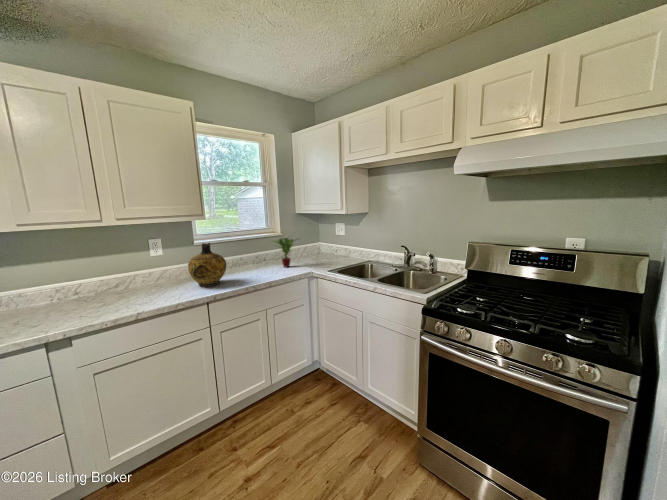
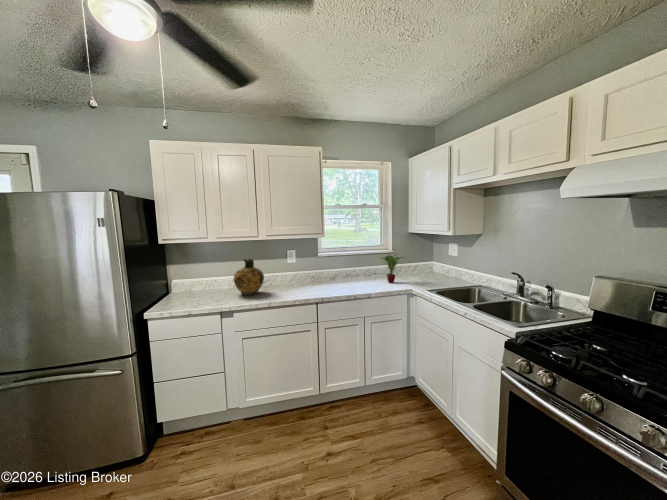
ceramic jug: present [188,243,226,287] -> present [234,259,264,296]

